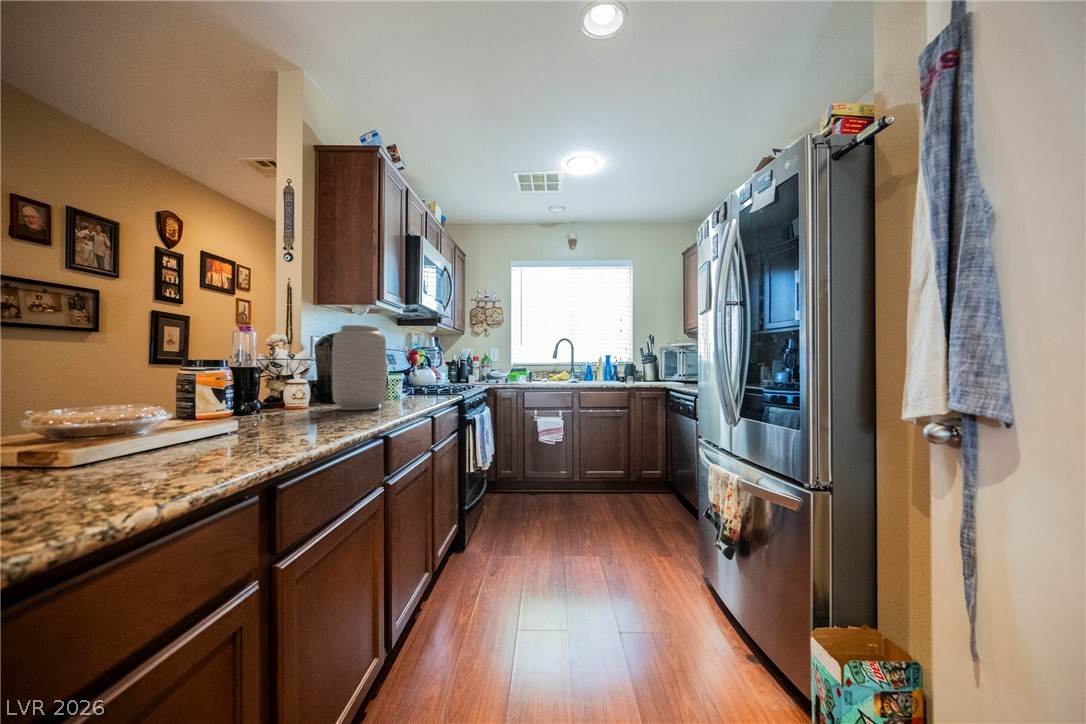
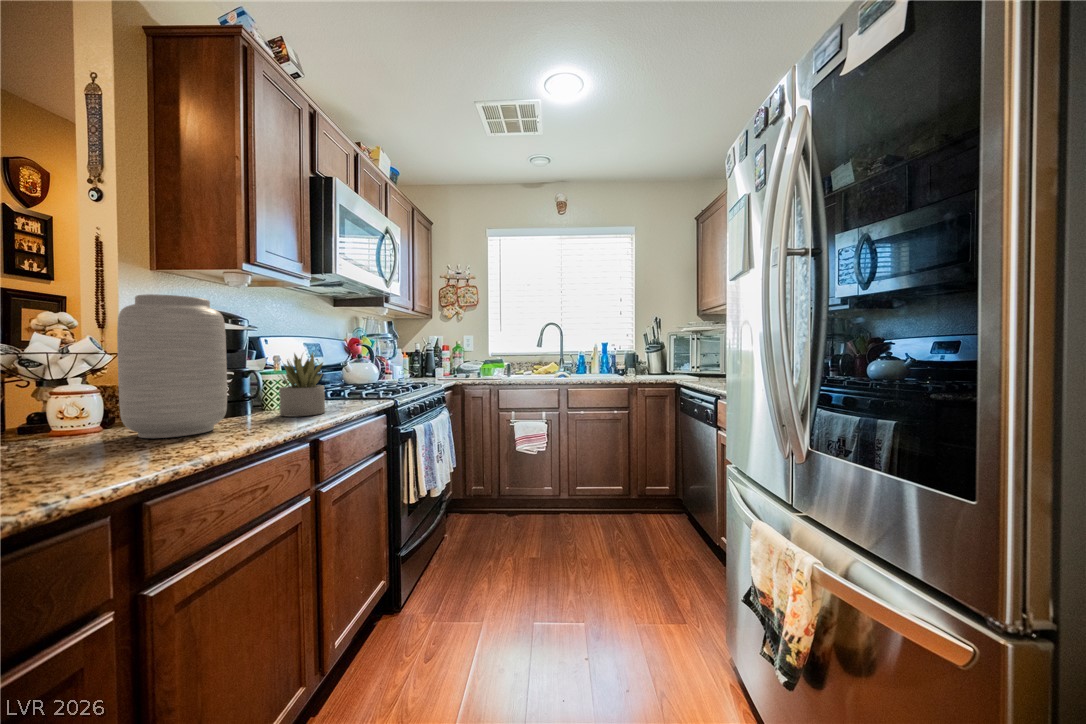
succulent plant: none [401,360,431,402] -> present [279,353,325,417]

